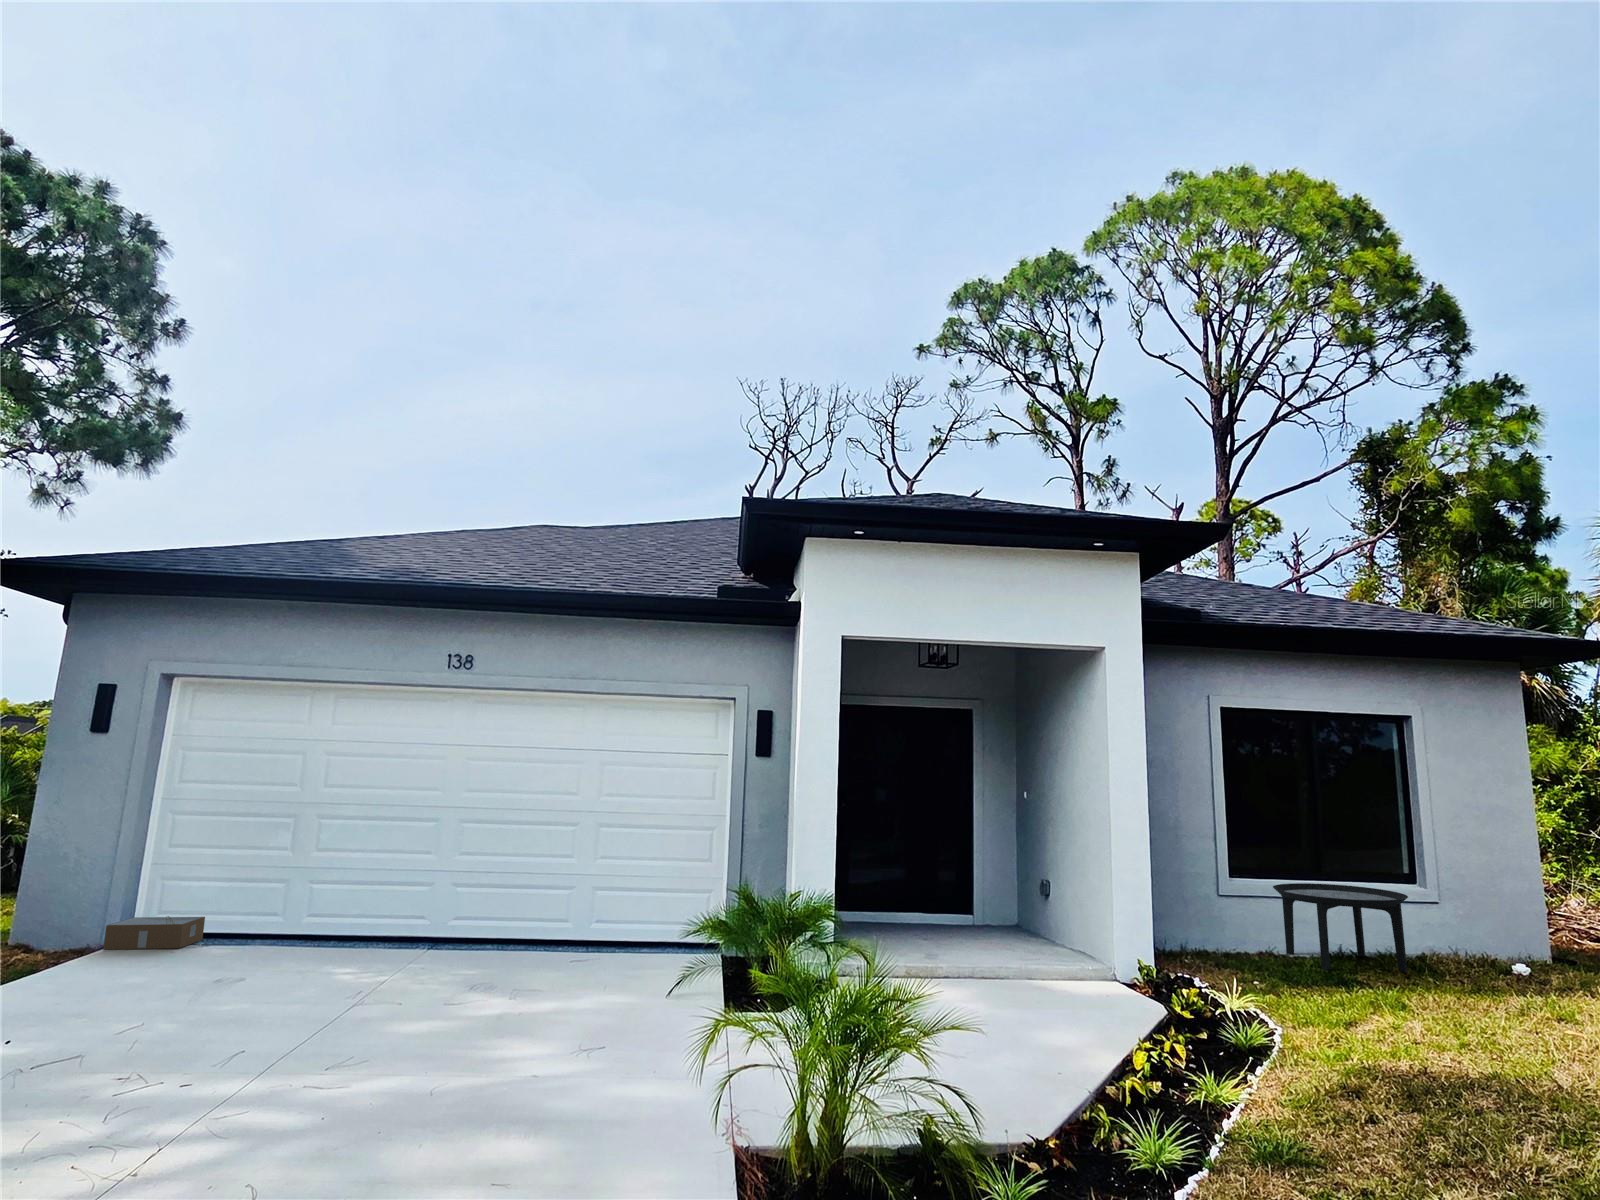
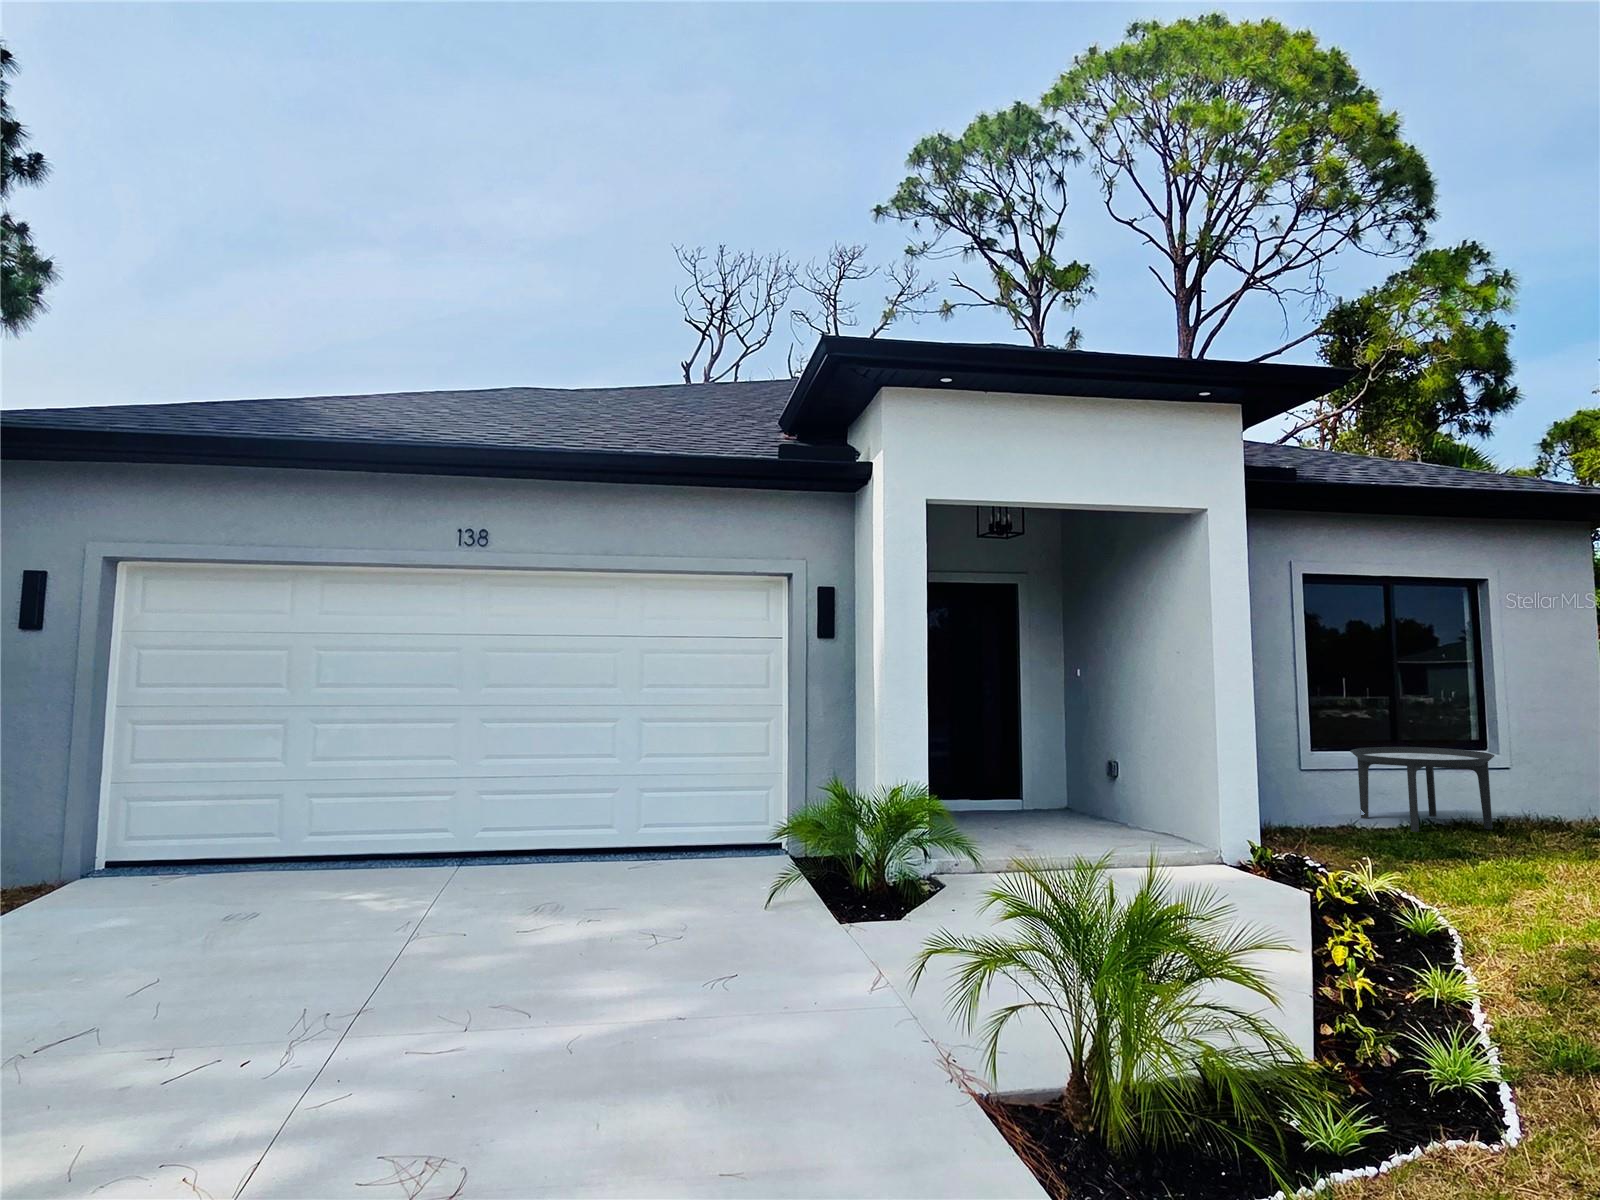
cardboard box: present [103,916,205,949] -> none [71,844,190,888]

